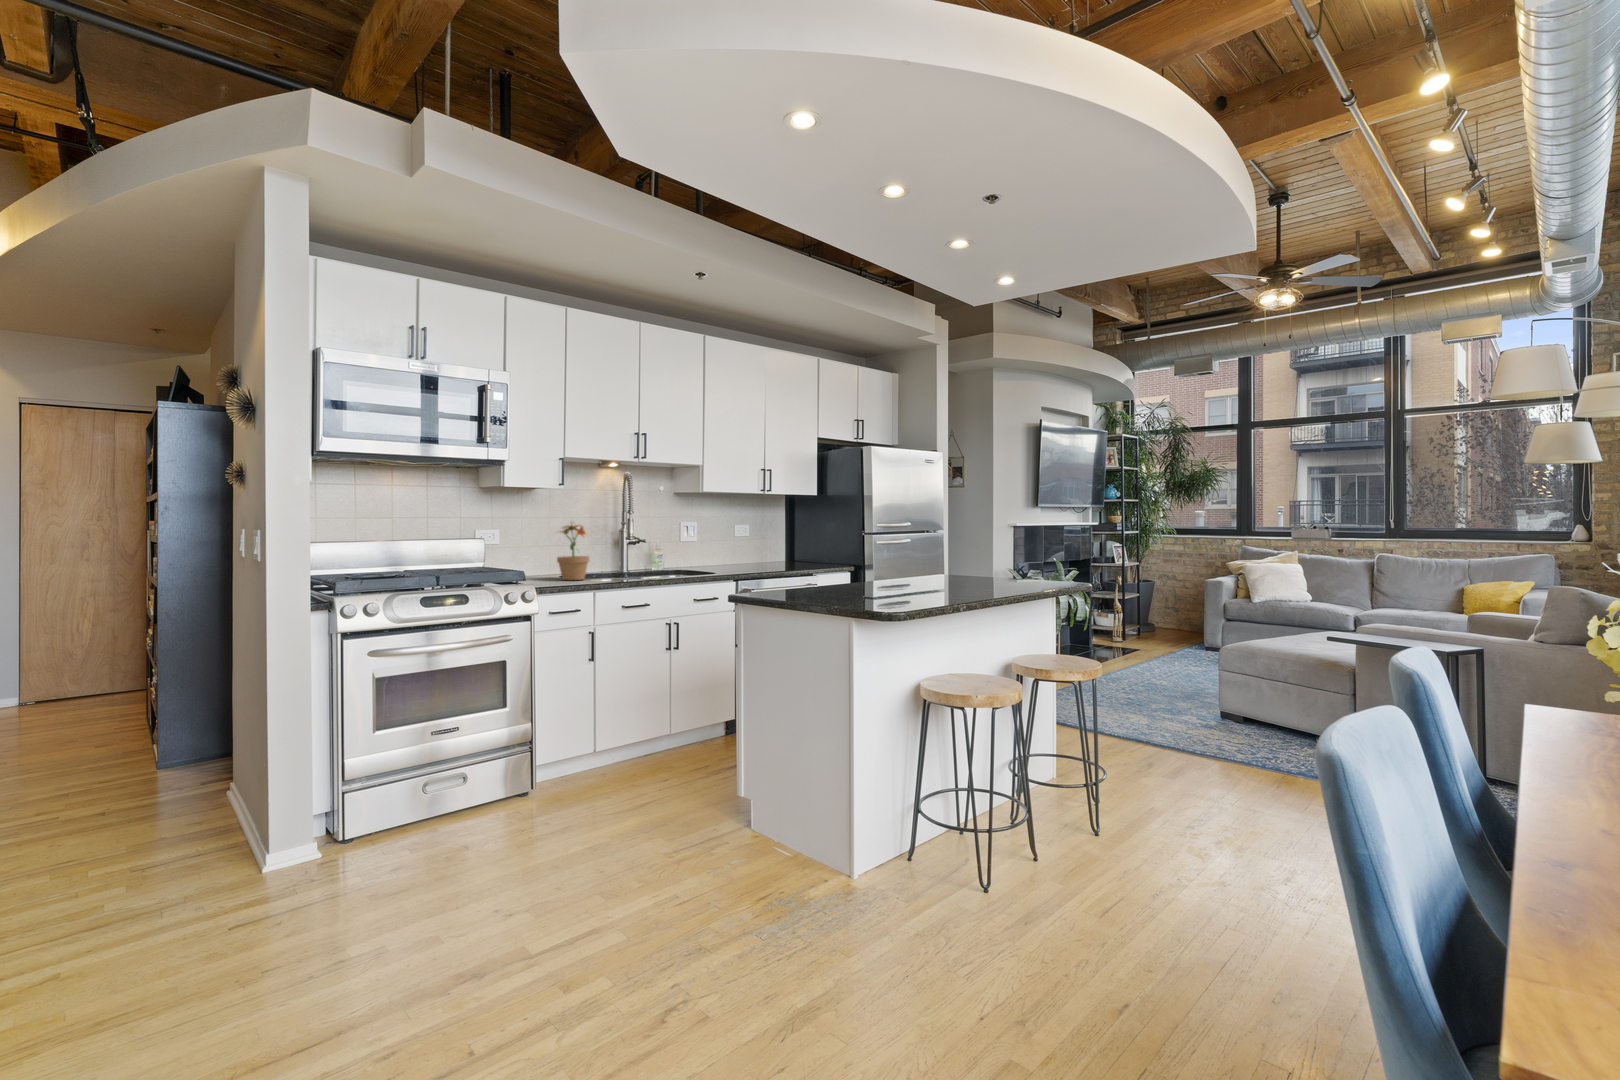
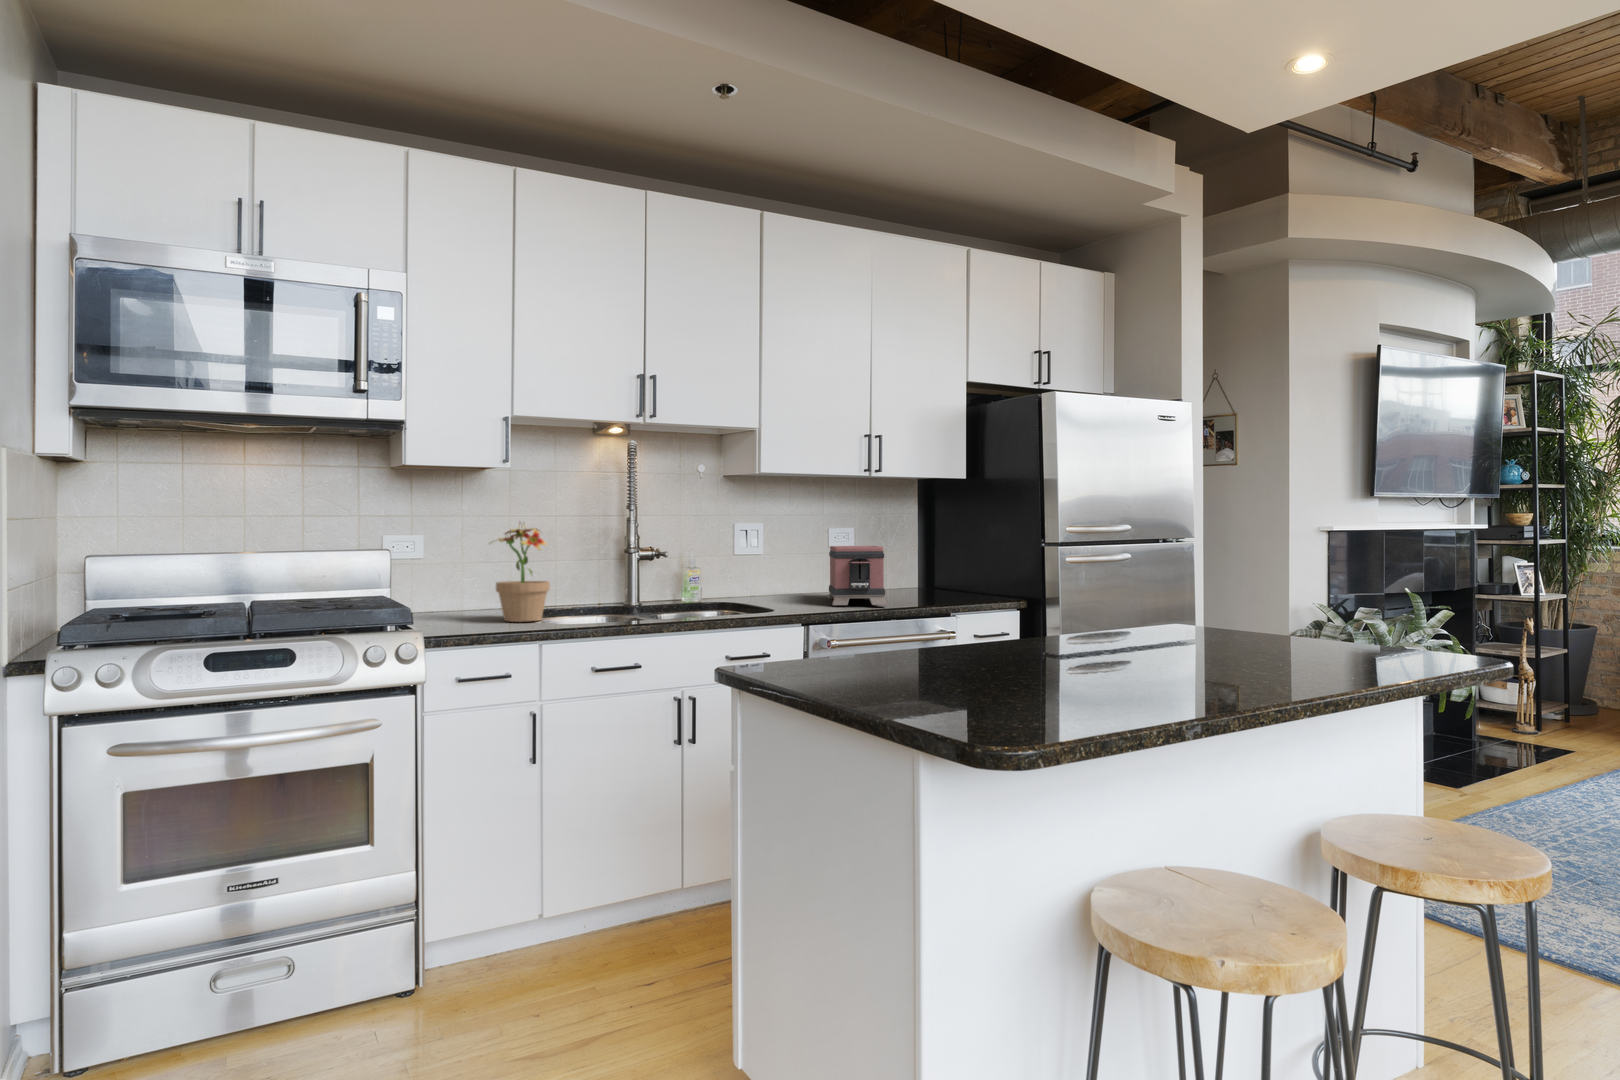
toaster: none [737,535,777,570] -> present [828,546,887,605]

